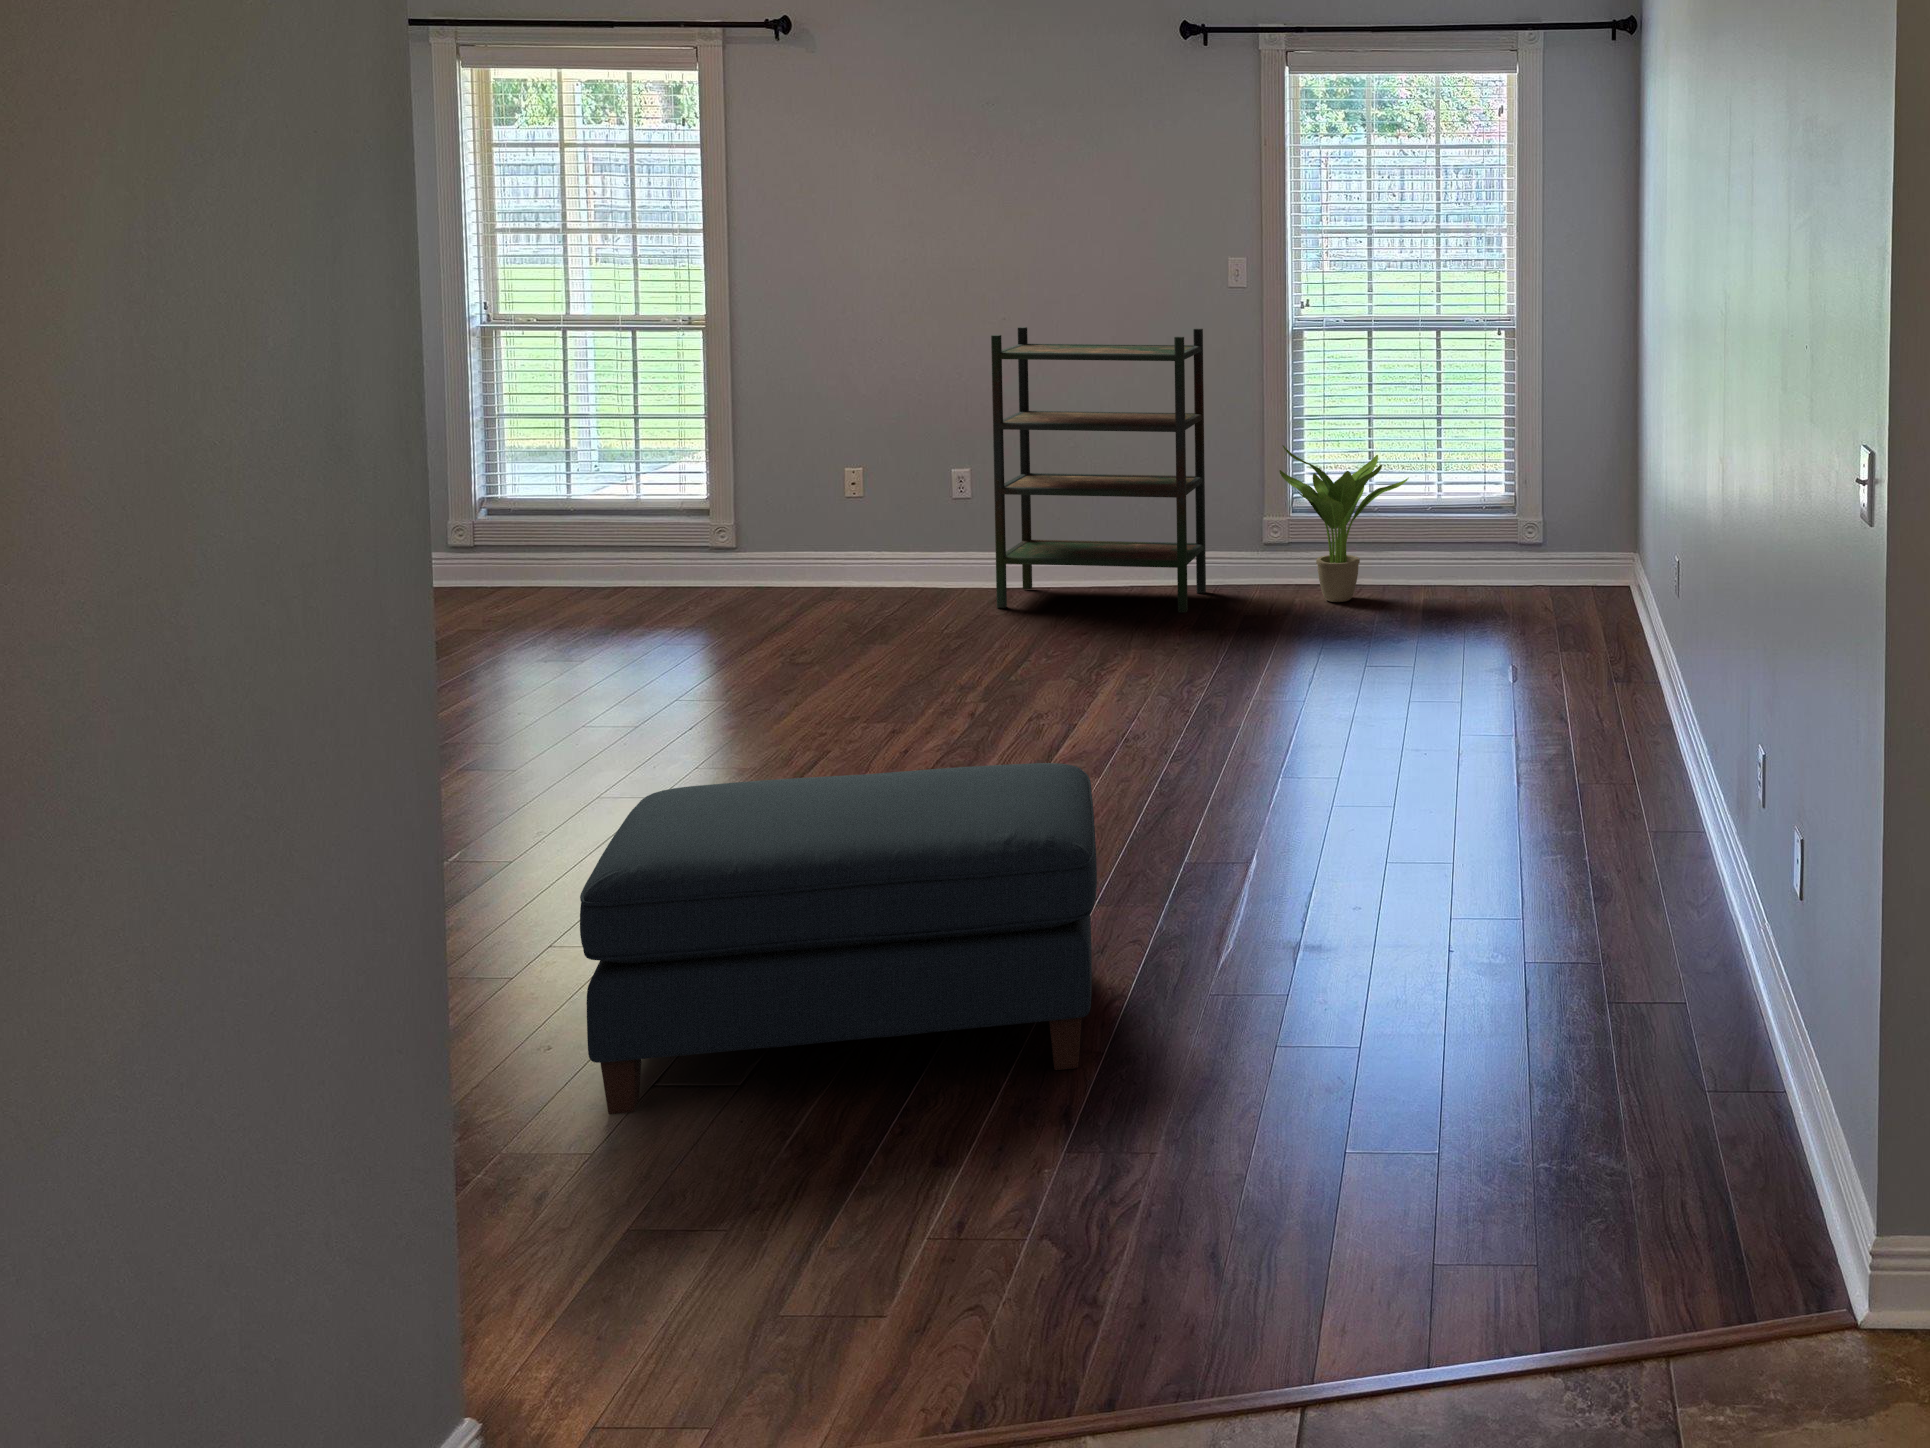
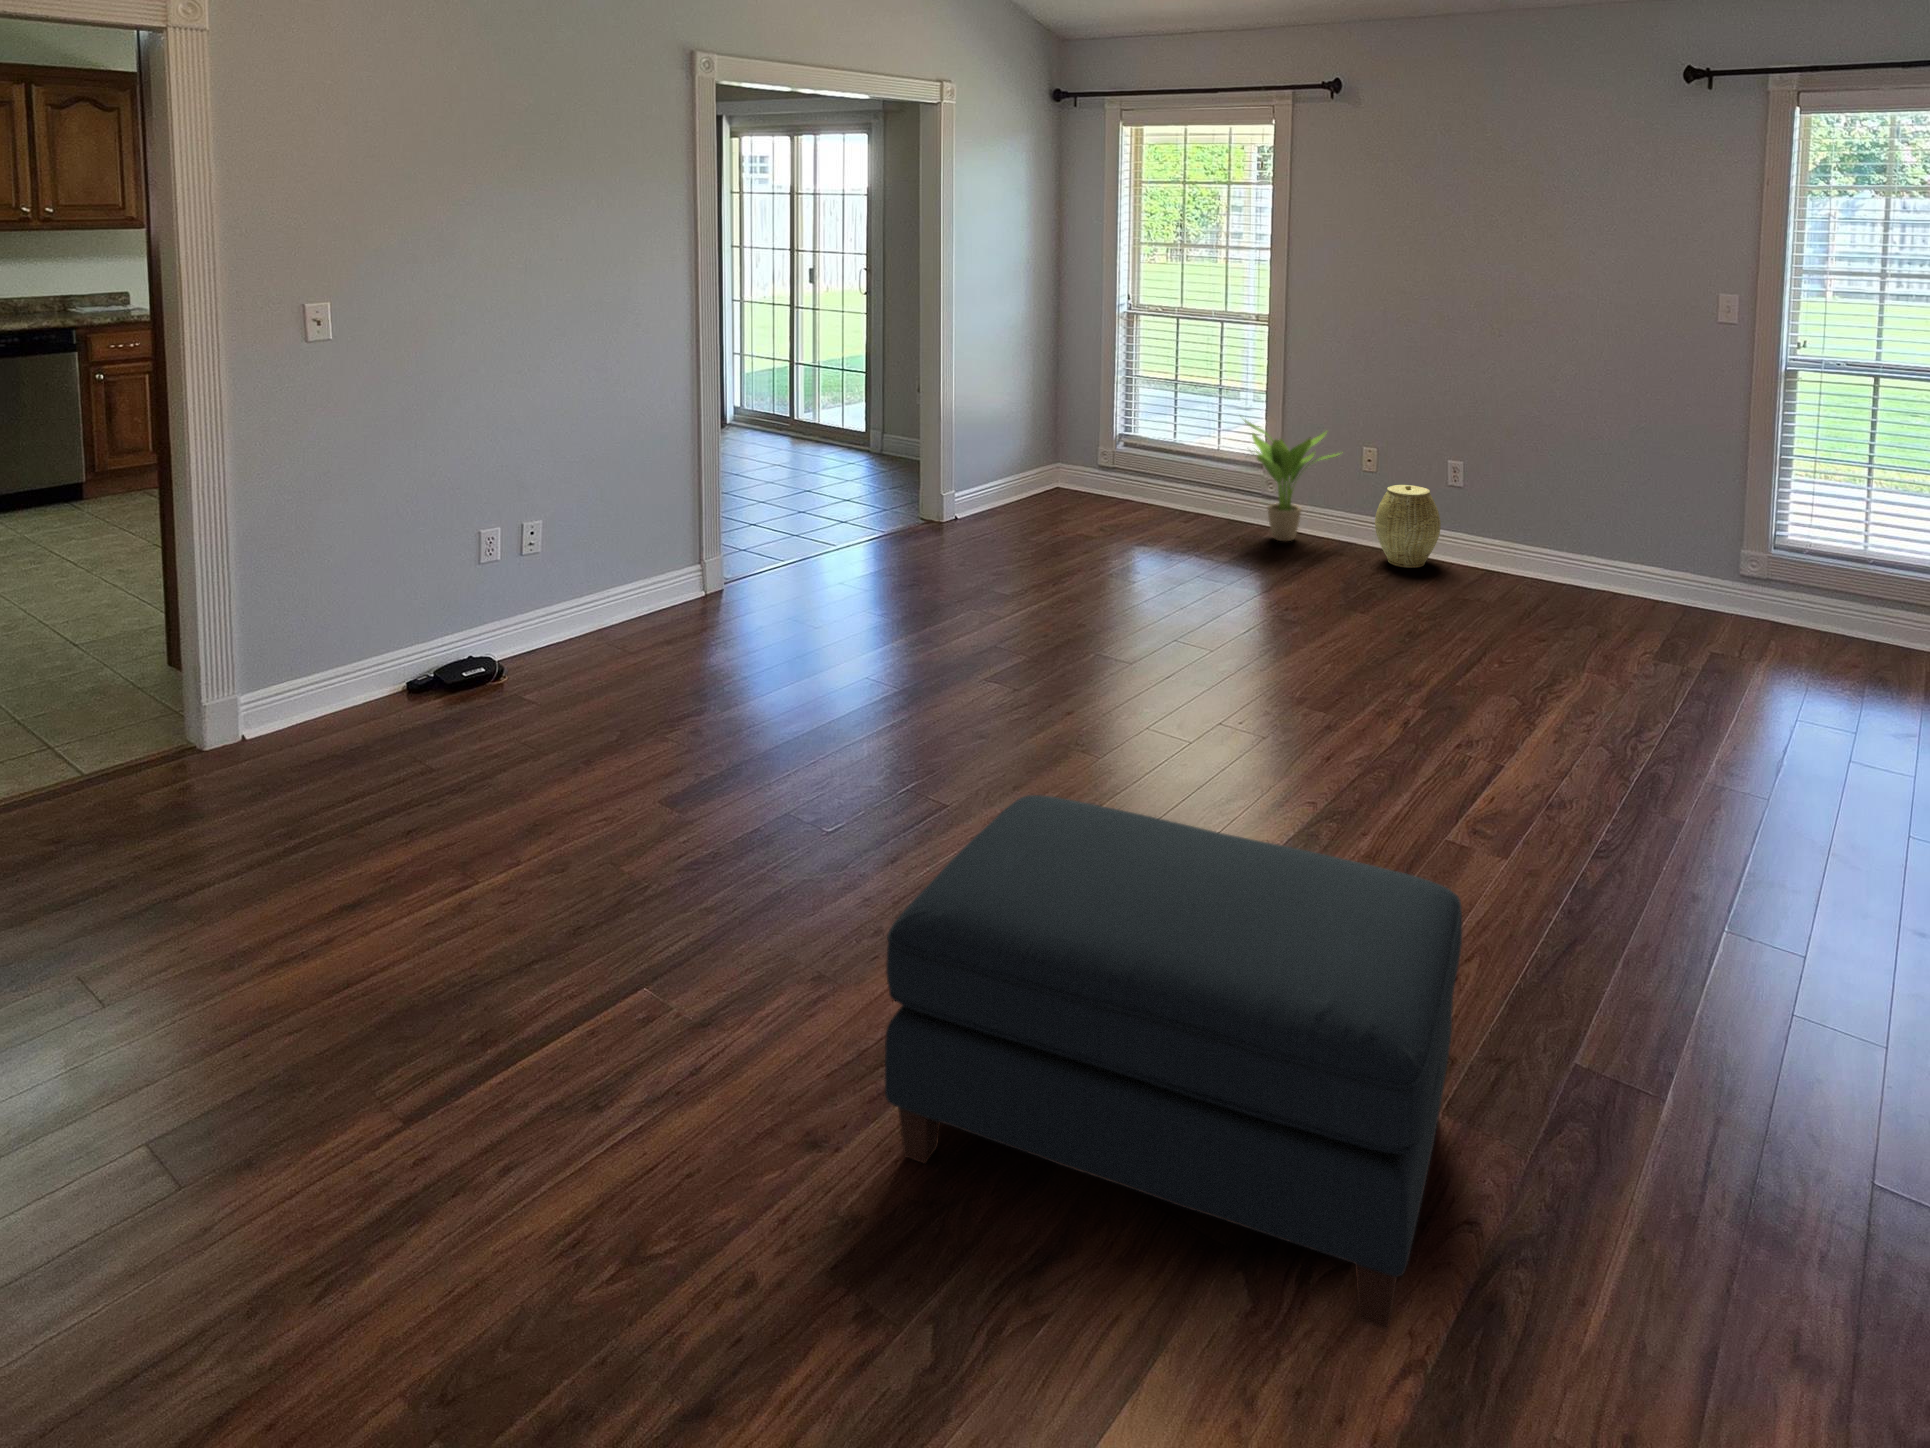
bookshelf: present [991,327,1206,613] -> none [1477,344,1692,628]
potted plant: present [1279,446,1409,602] -> present [1245,420,1338,541]
woven basket: none [869,505,947,602] -> present [1375,485,1441,568]

